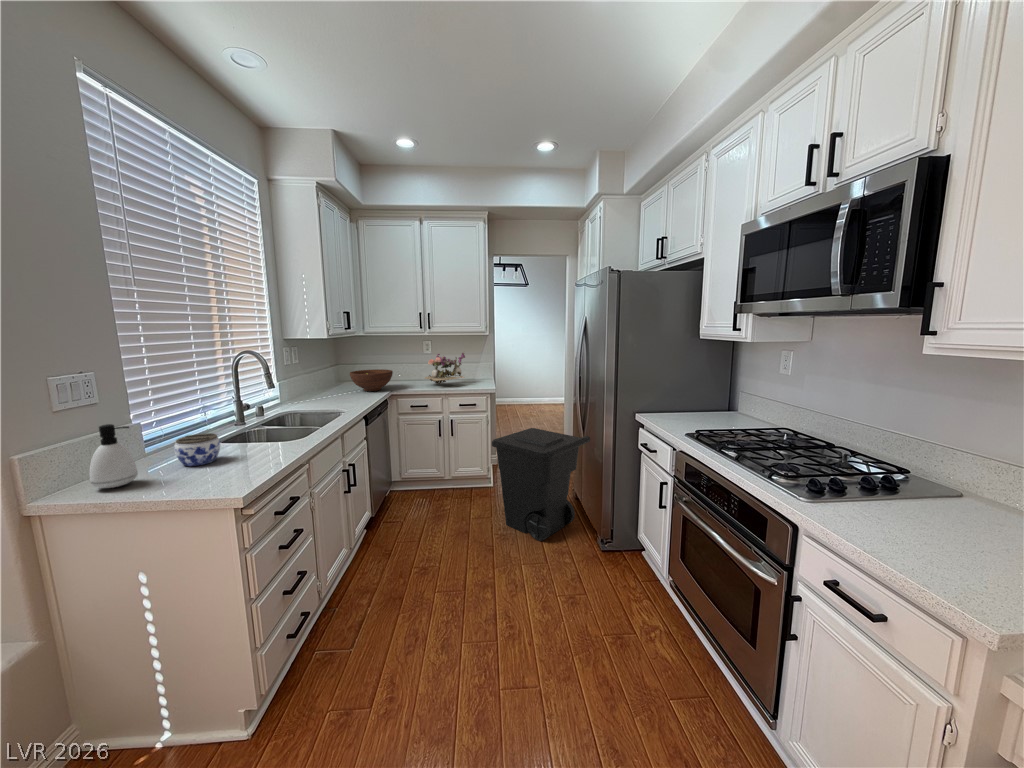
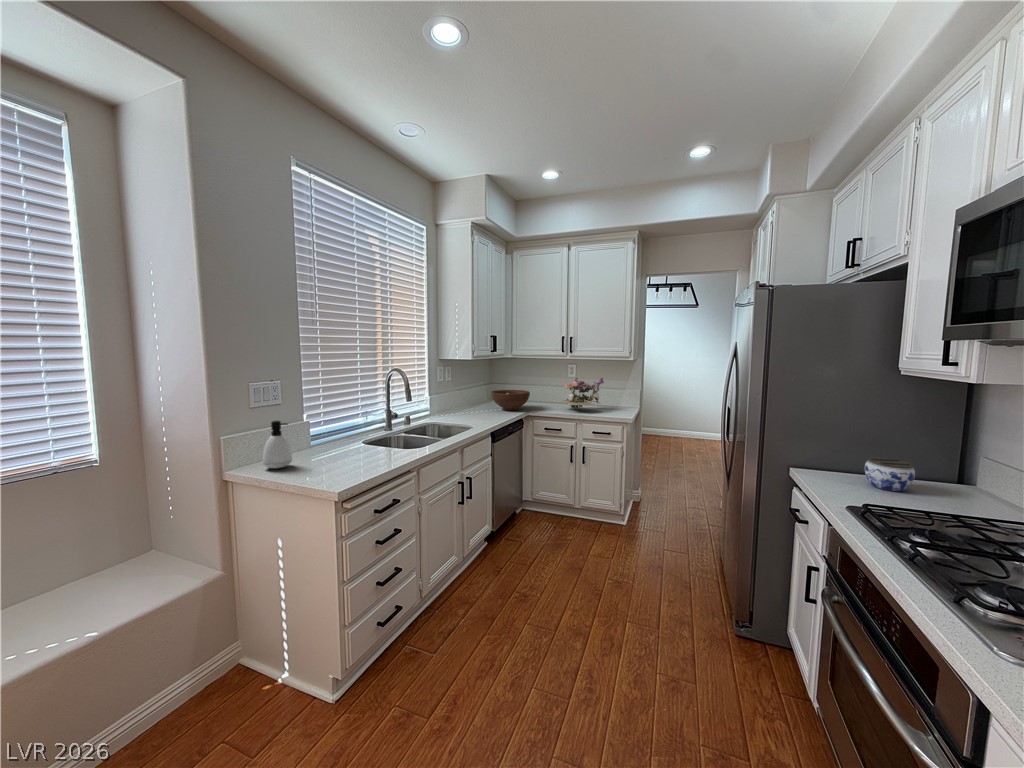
trash can: present [492,428,590,541] -> none [612,467,733,602]
jar: present [174,433,220,466] -> present [865,458,915,491]

